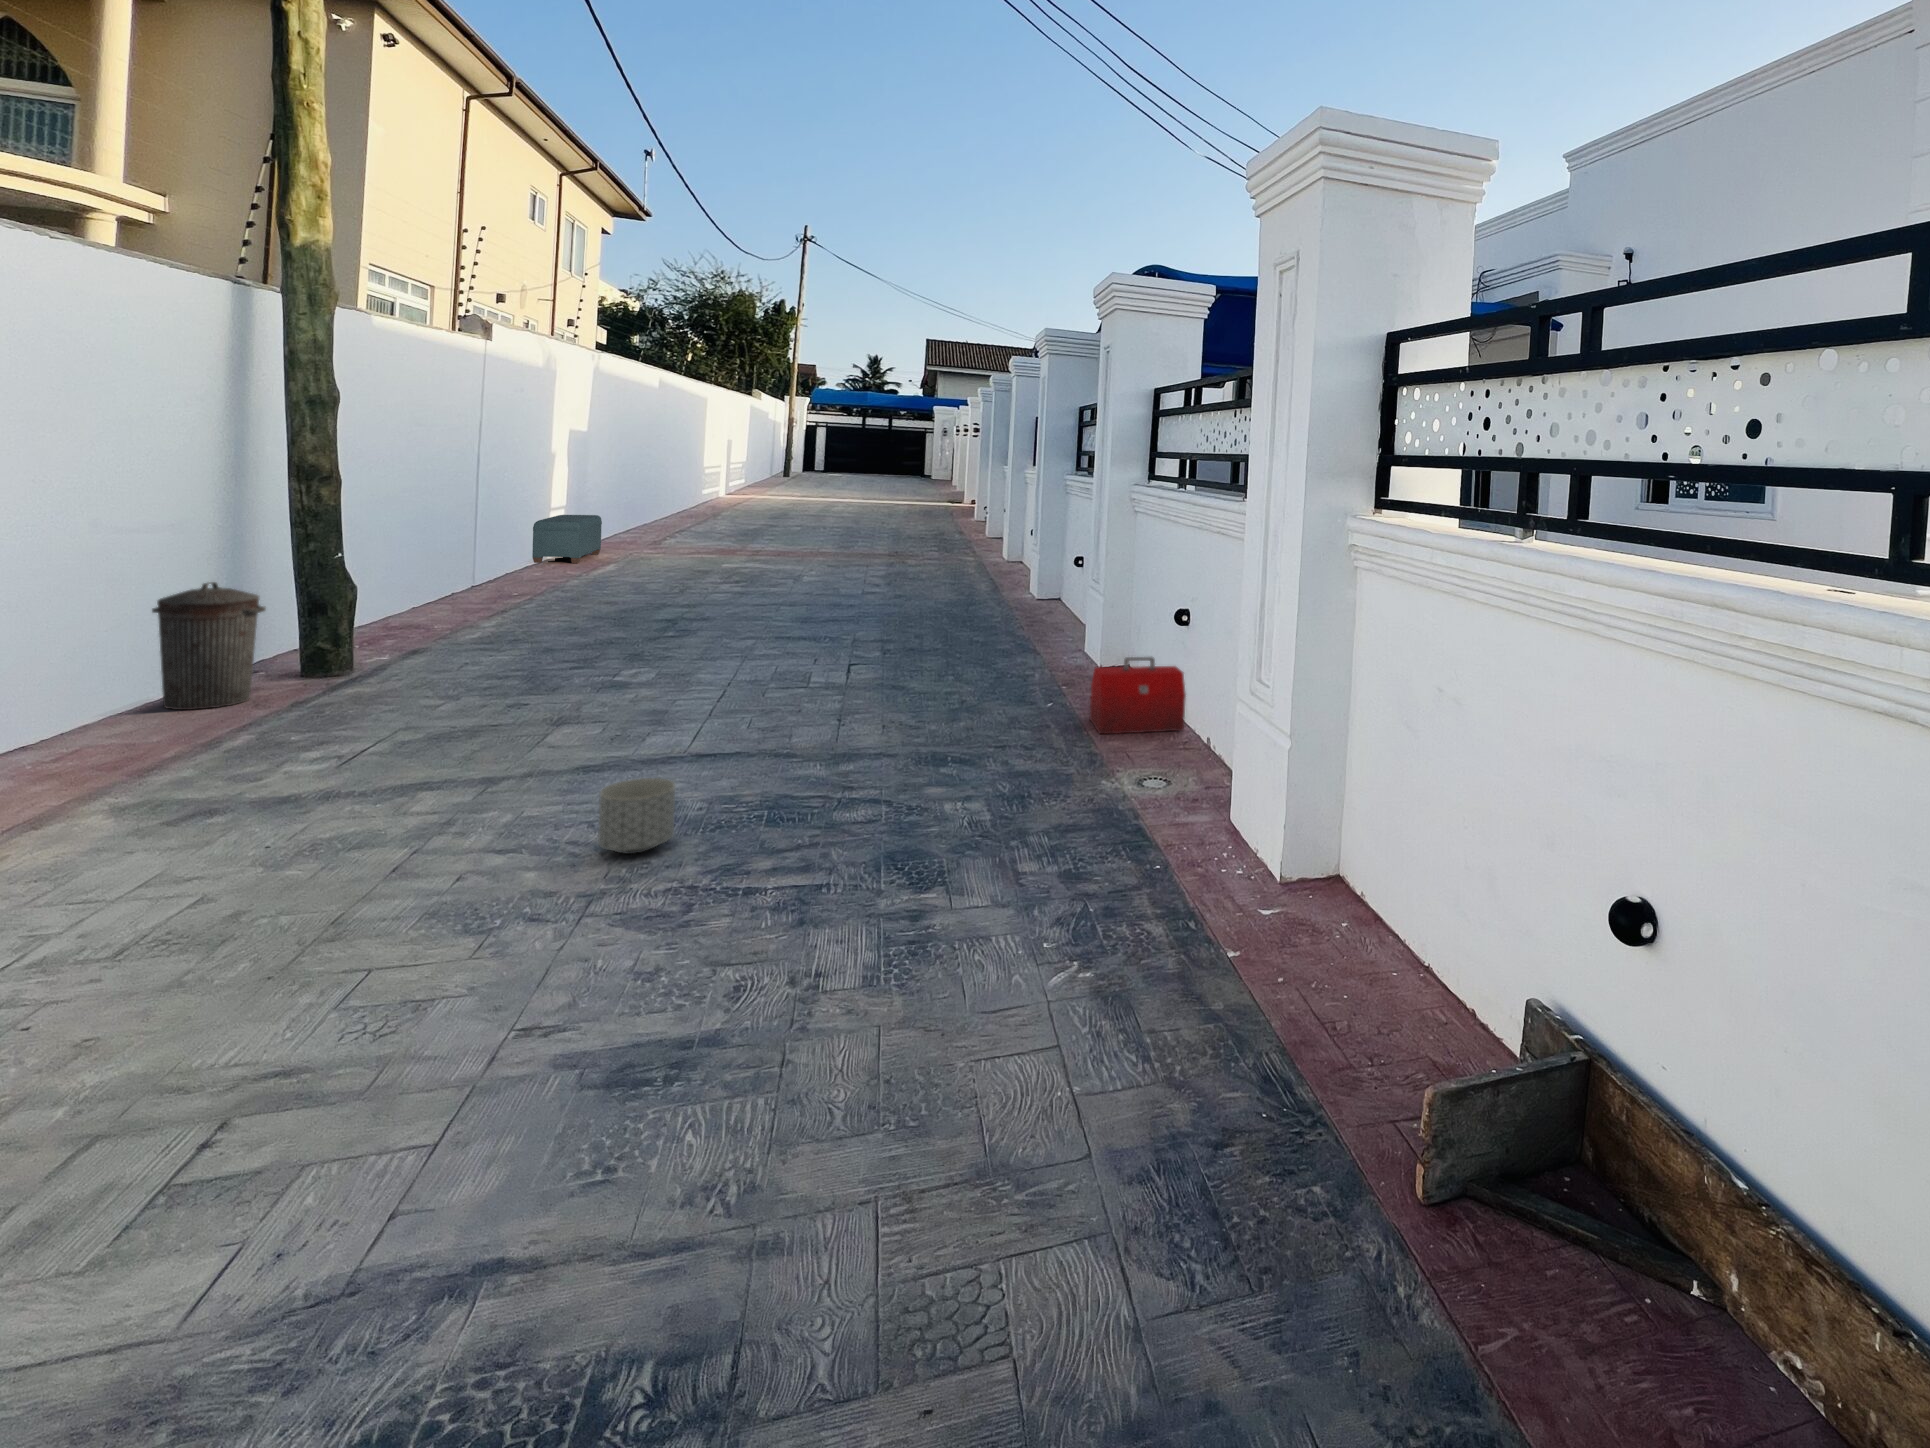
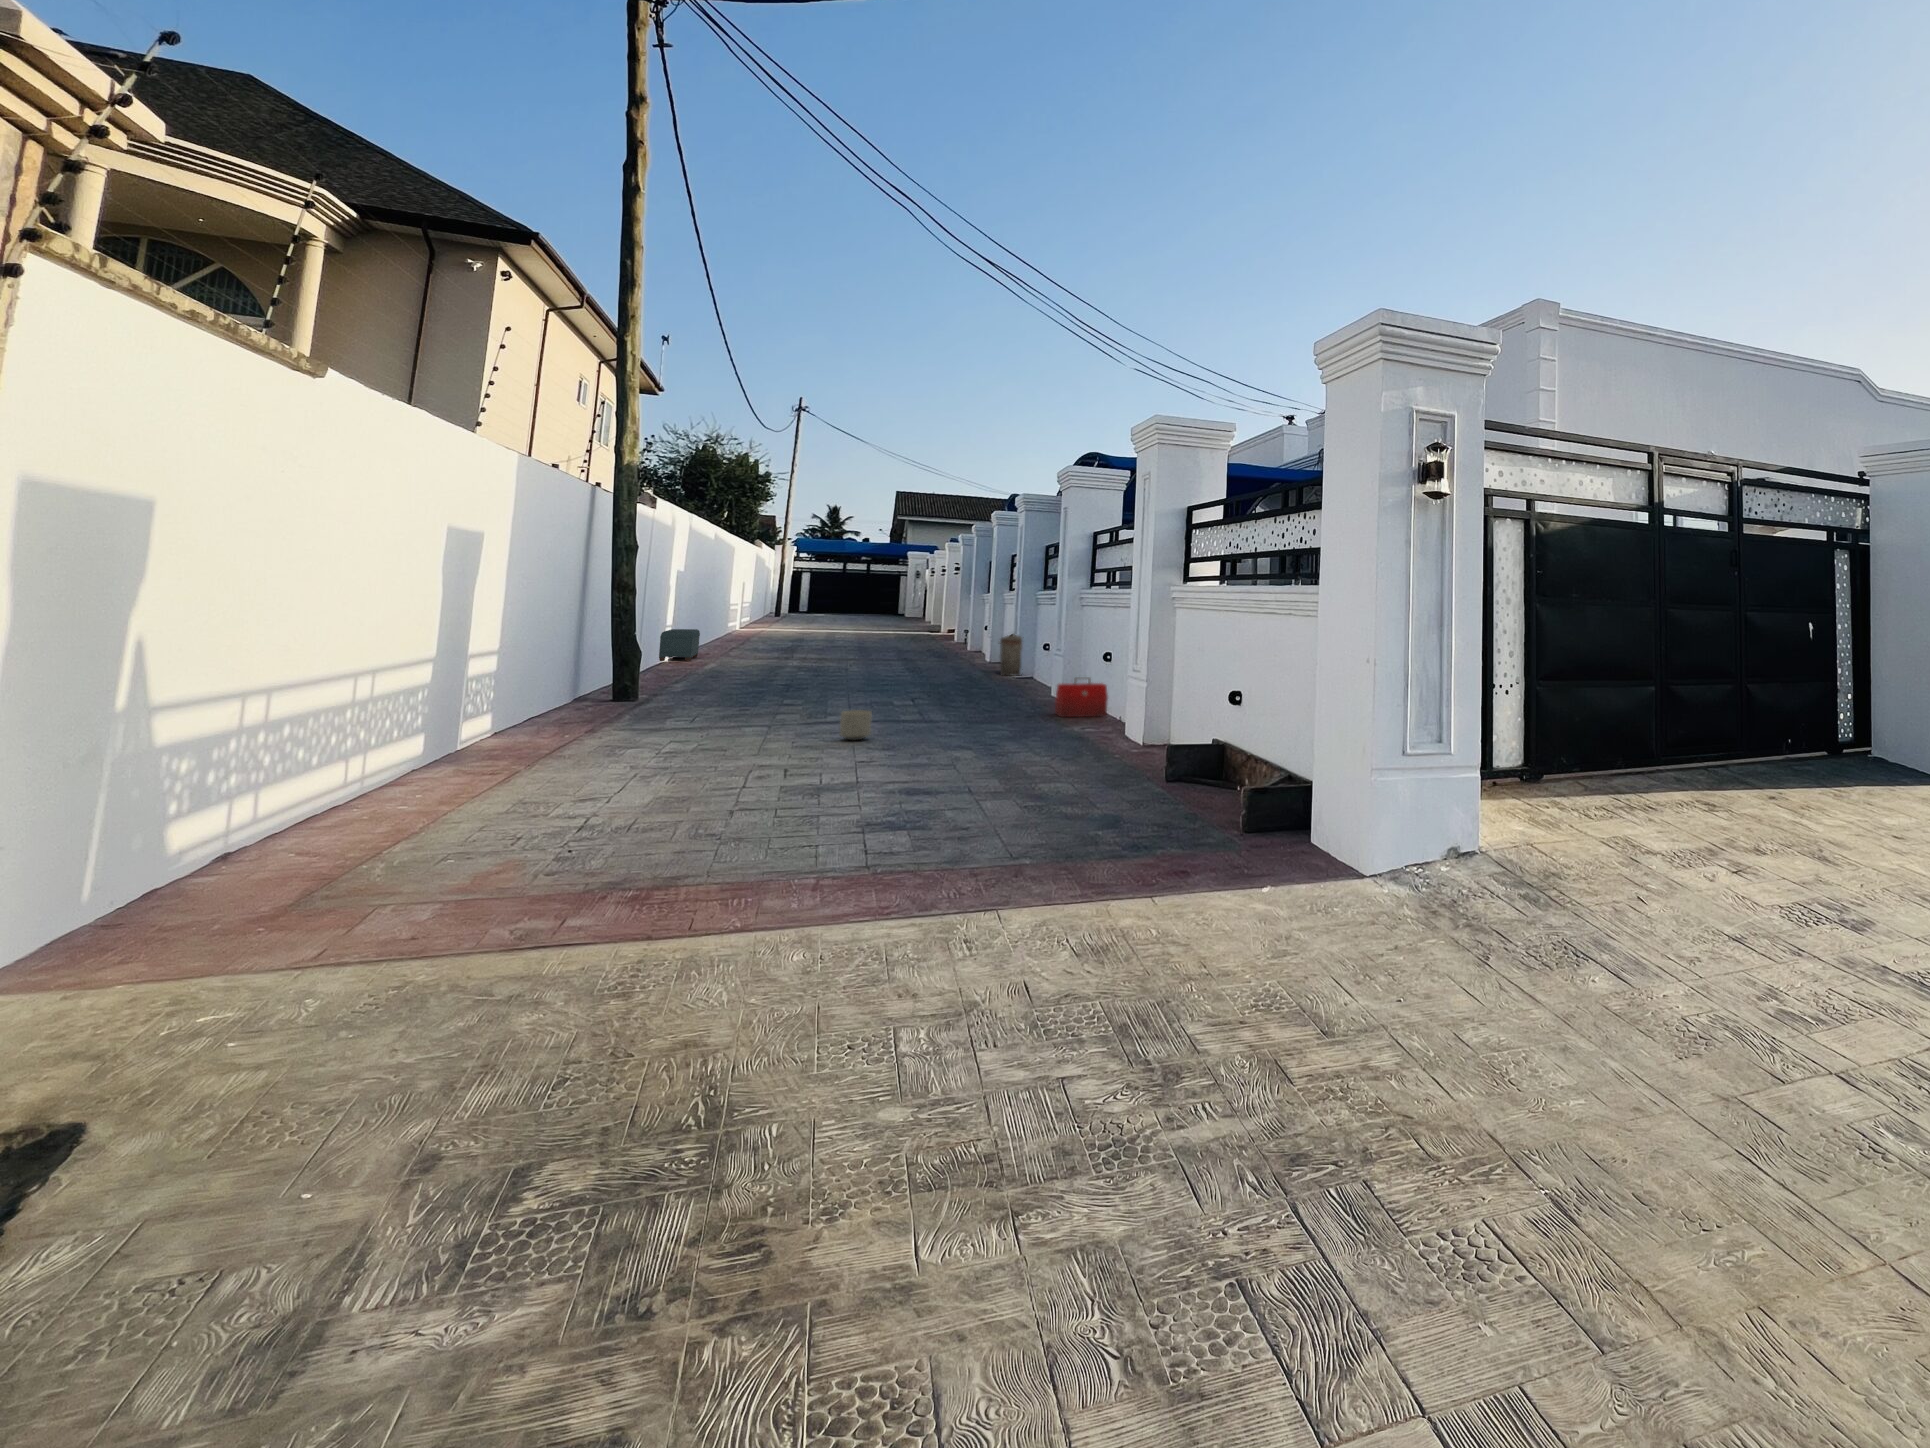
trash can: present [152,582,266,710] -> present [1000,634,1022,676]

